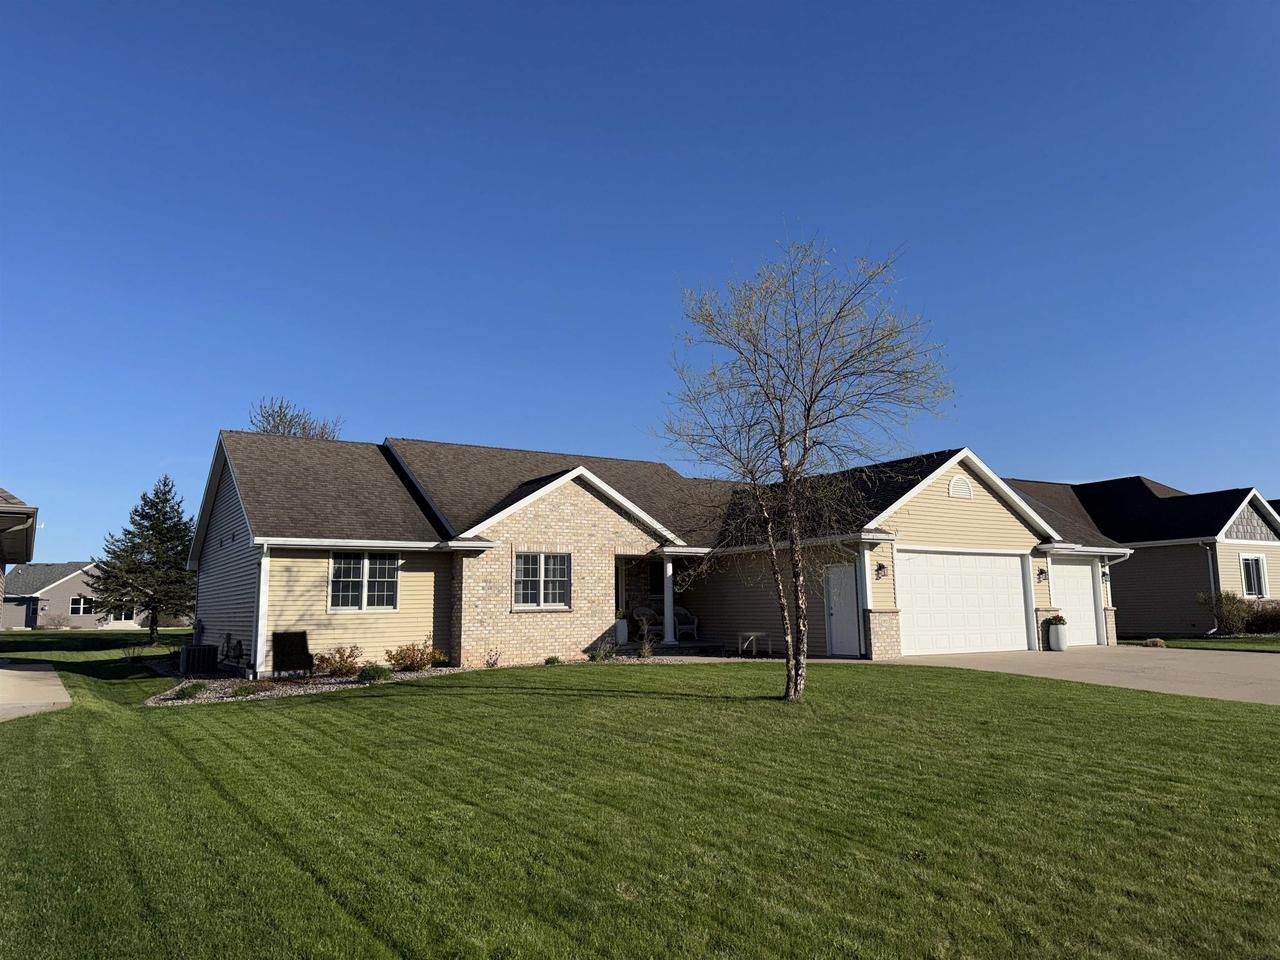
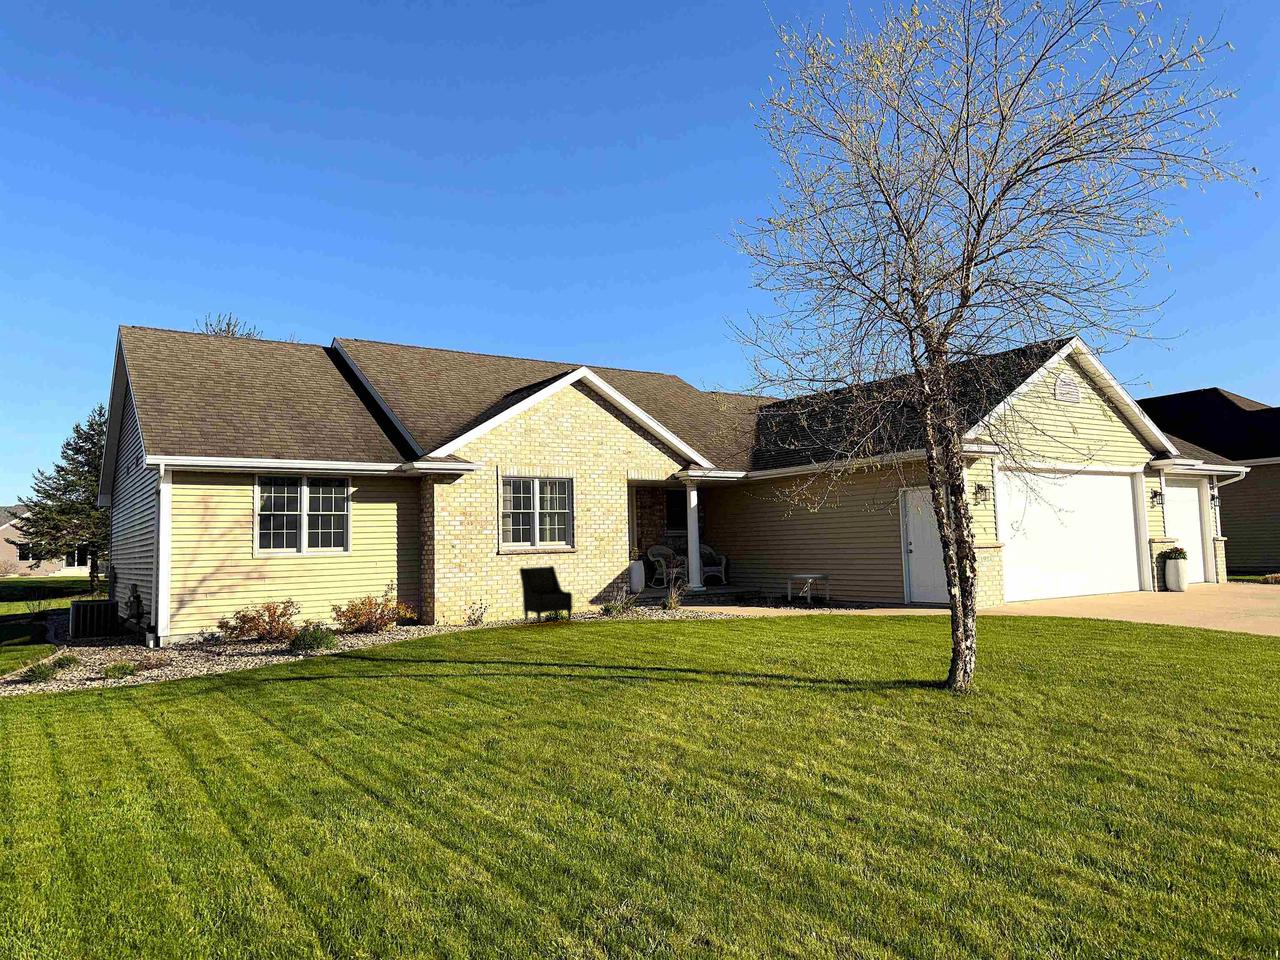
chair: present [271,630,314,680] -> present [519,566,573,622]

